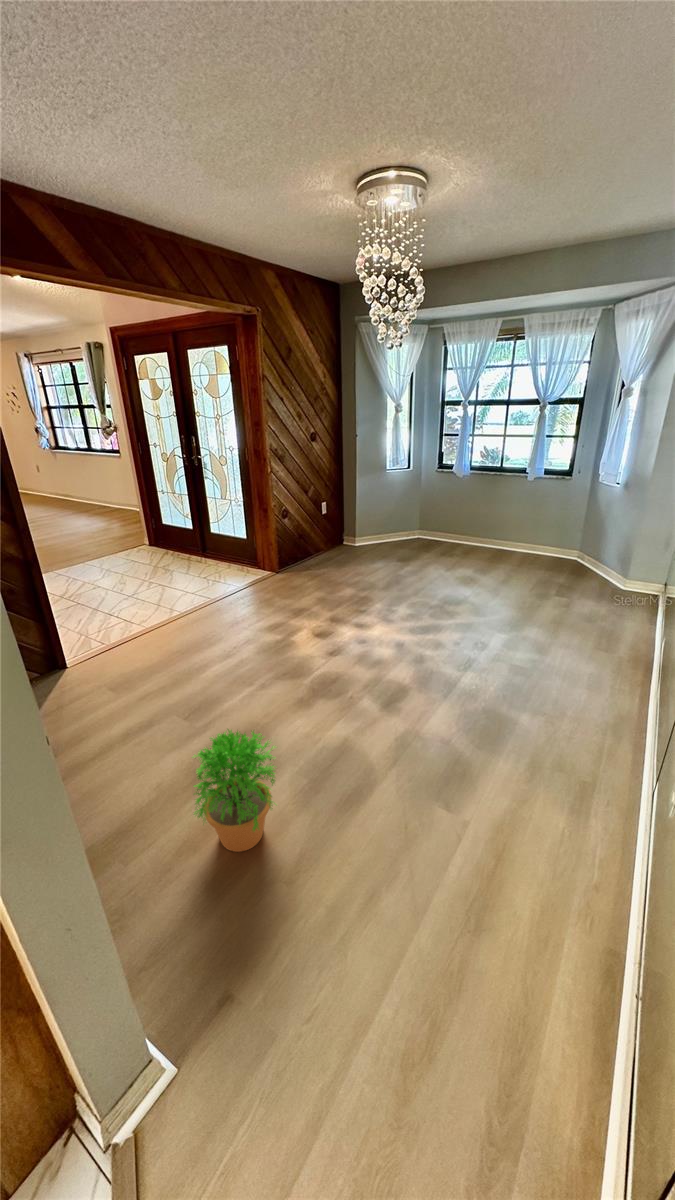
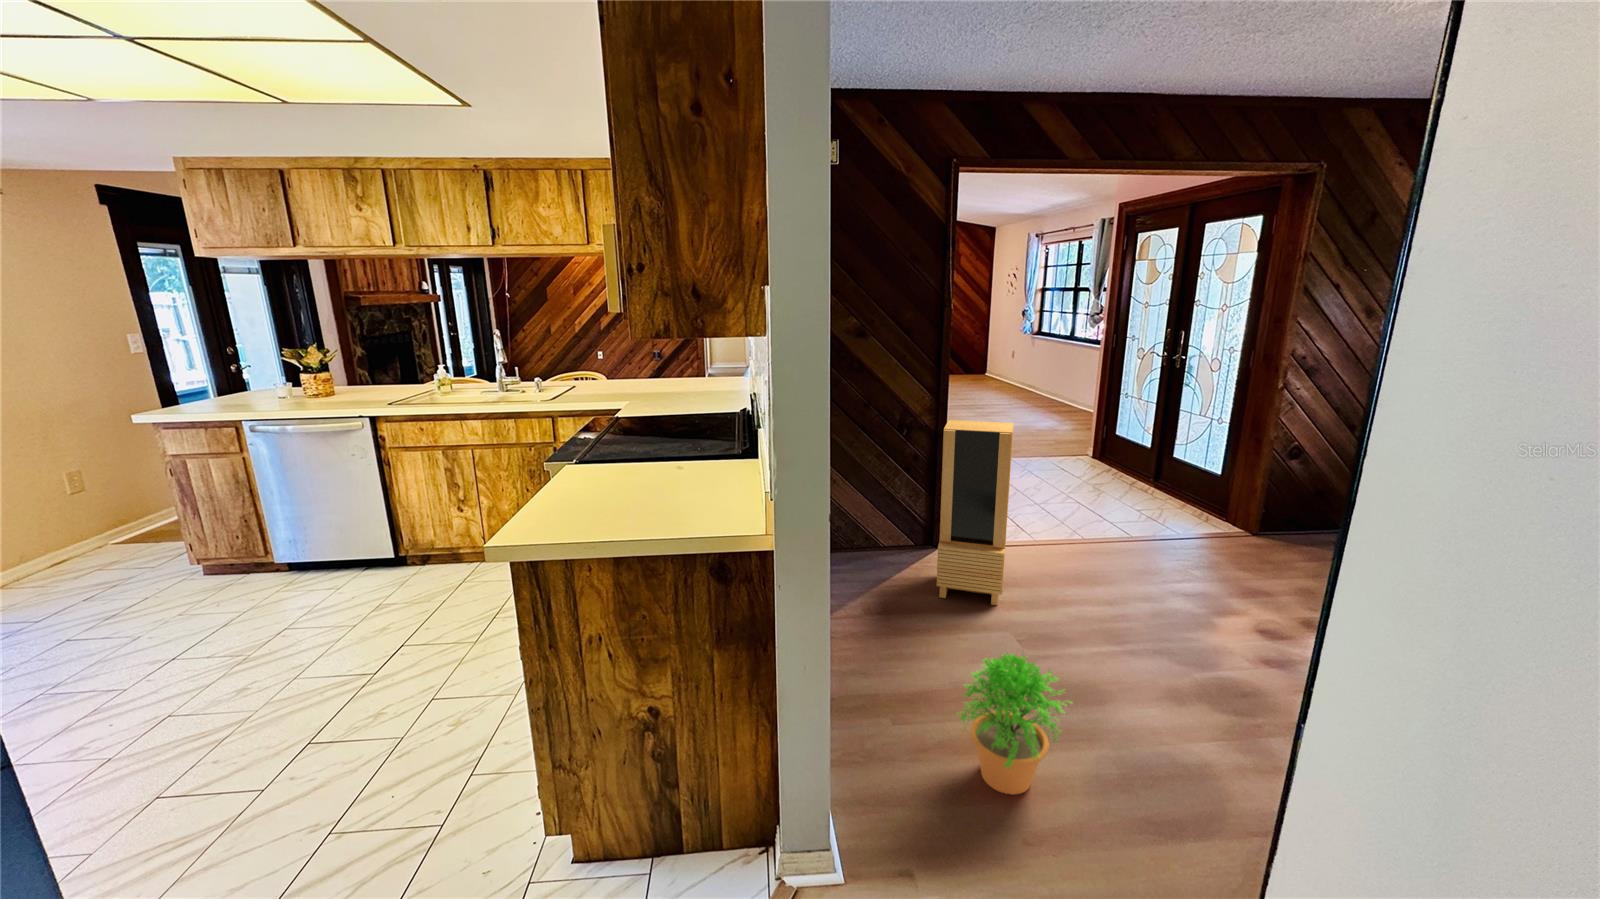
storage cabinet: none [41,527,149,712] -> present [937,420,1014,605]

